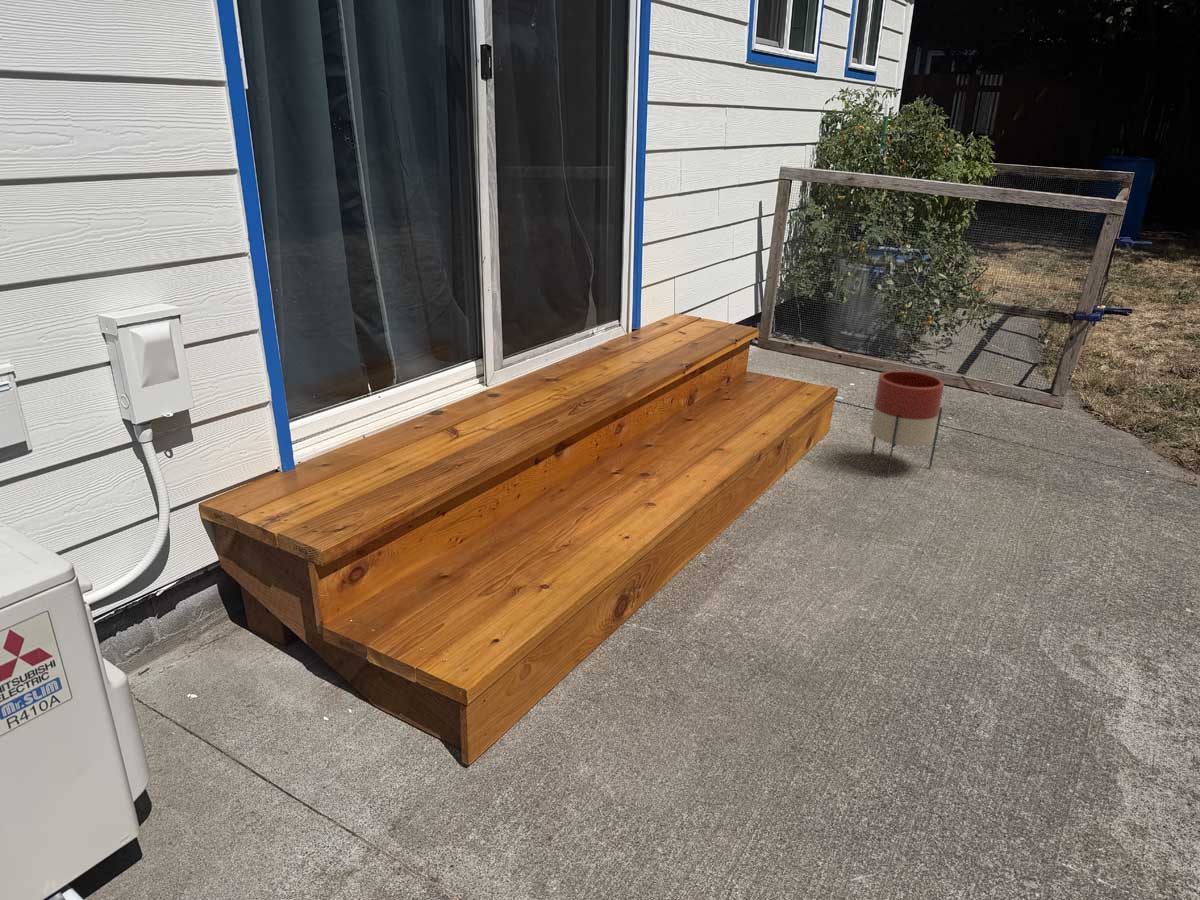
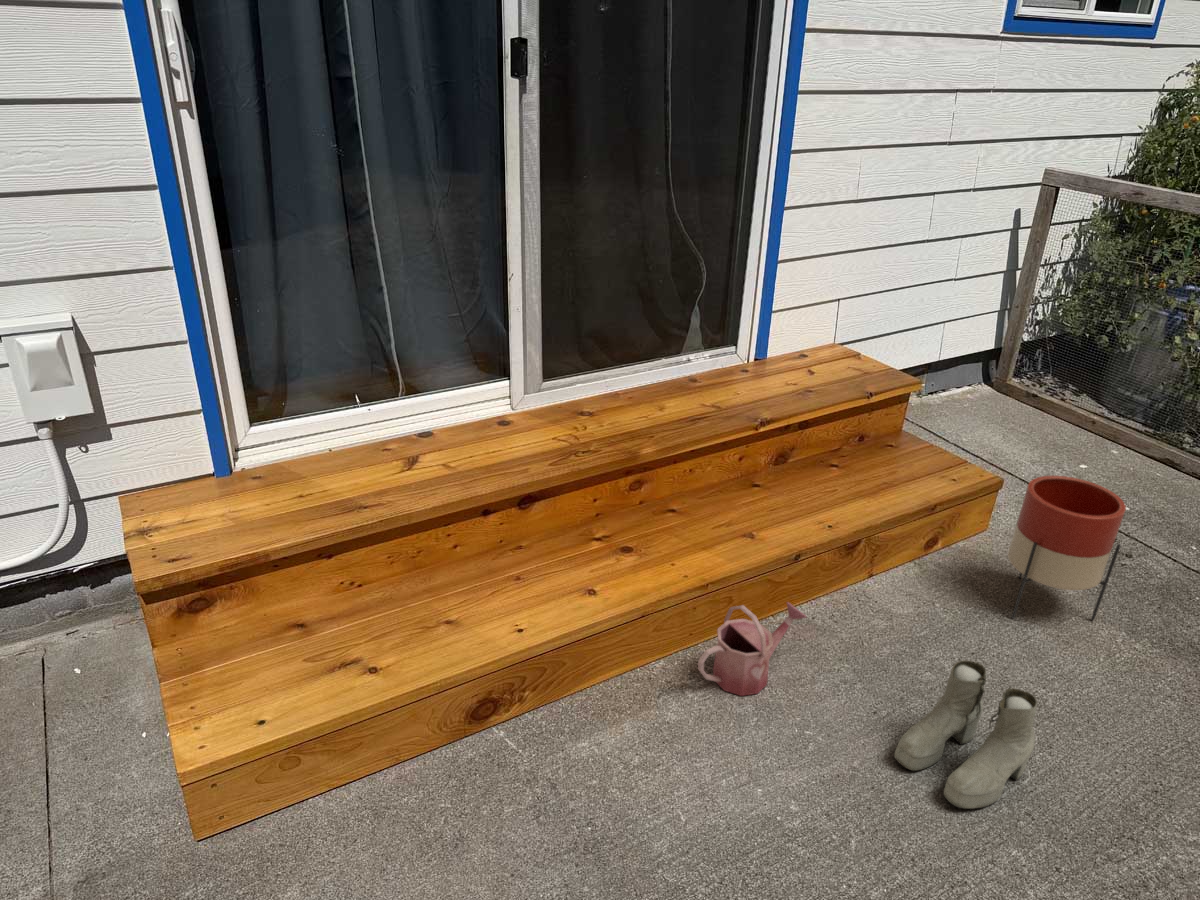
watering can: none [735,485,791,560] -> present [698,602,806,696]
boots: none [887,486,971,580] -> present [894,660,1037,809]

